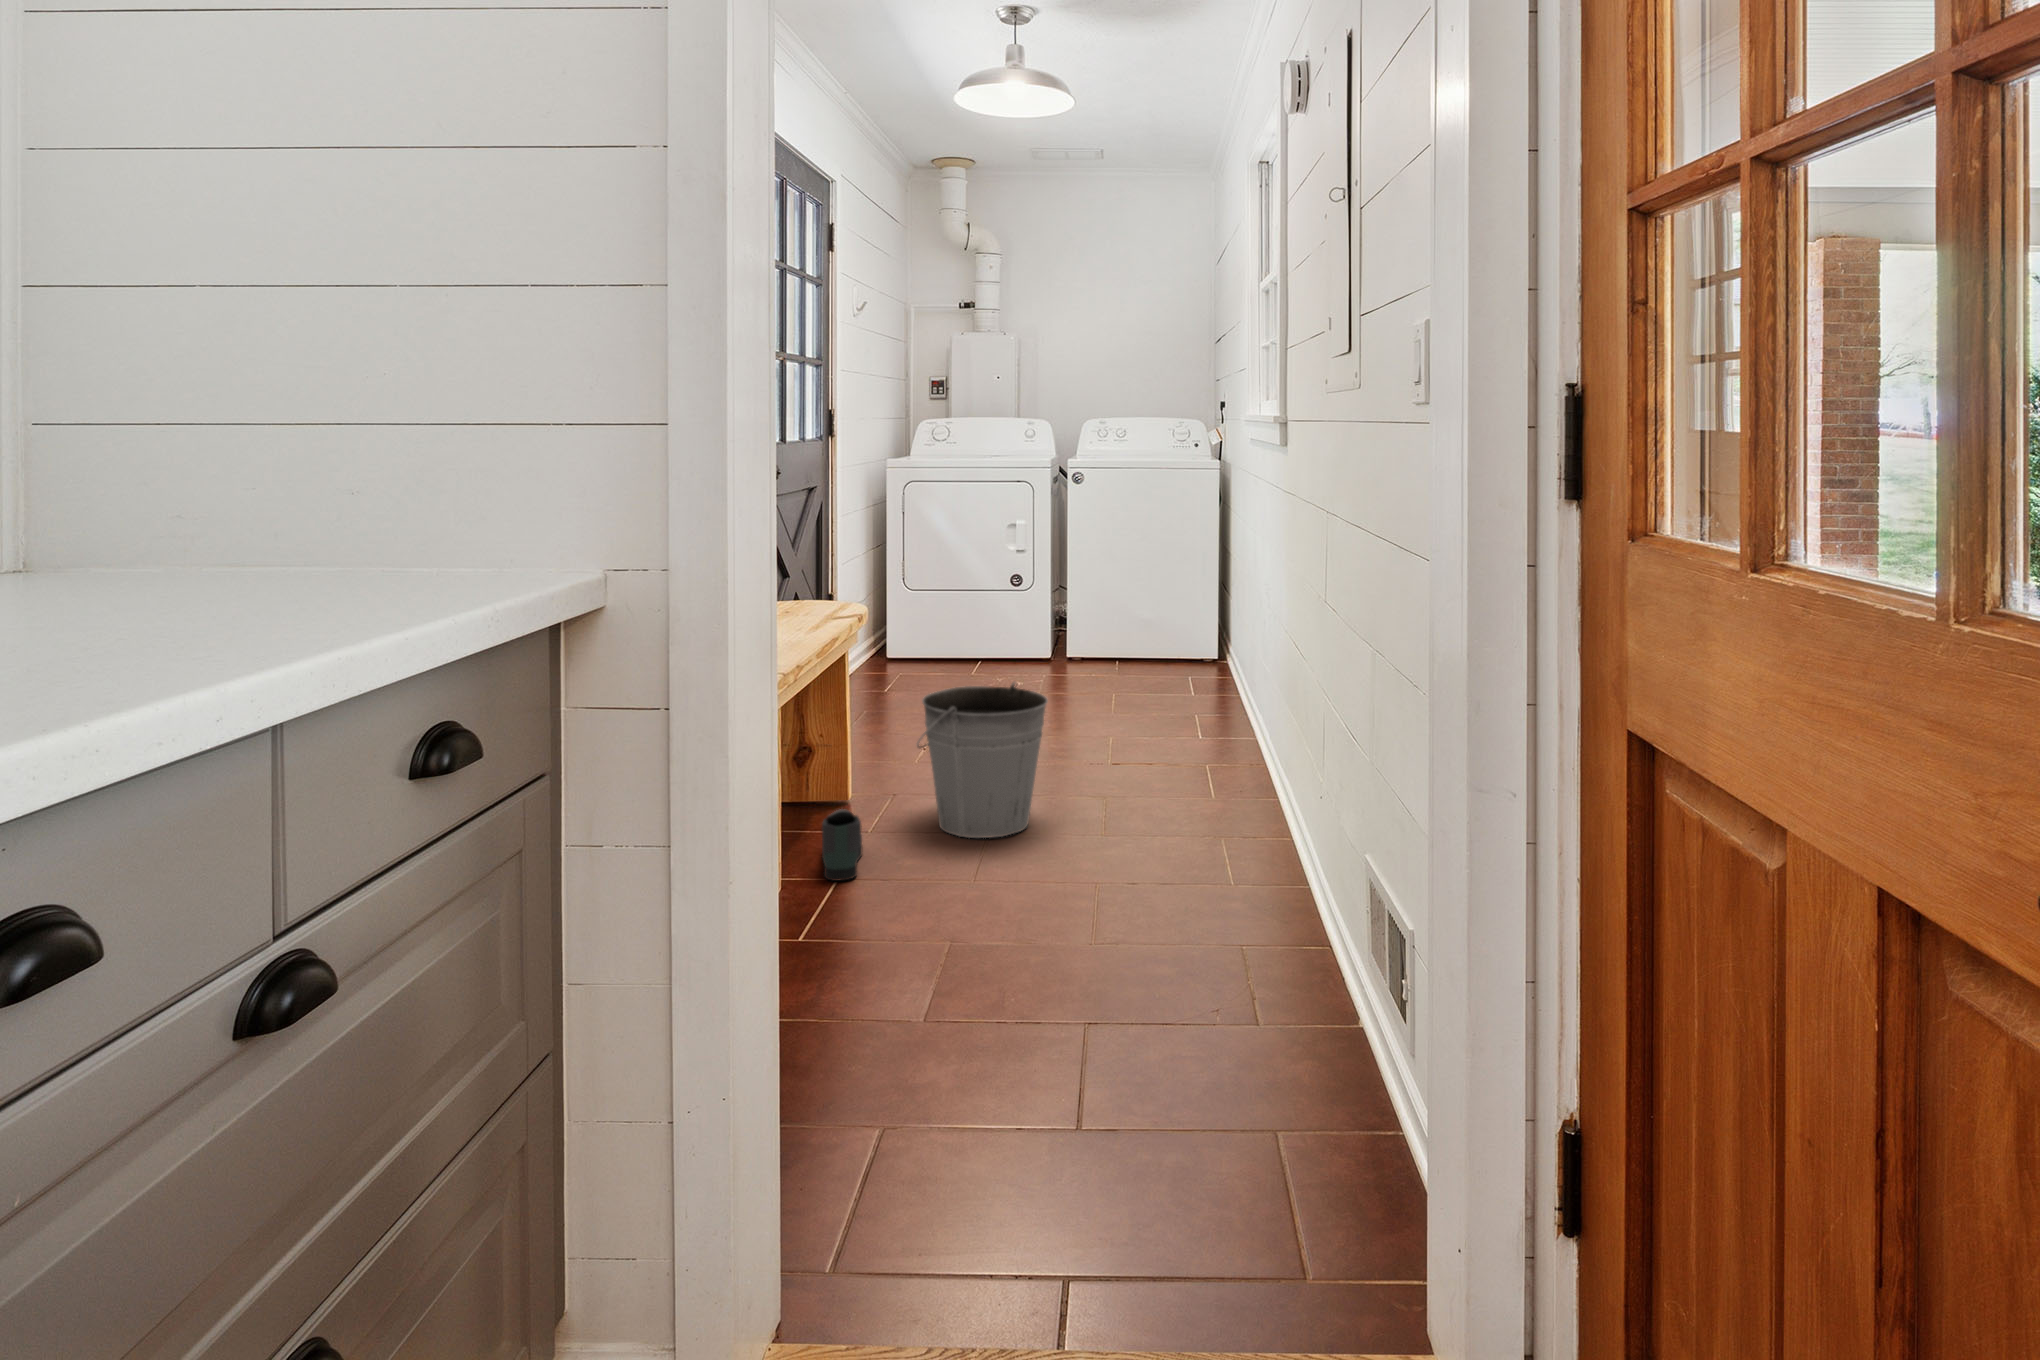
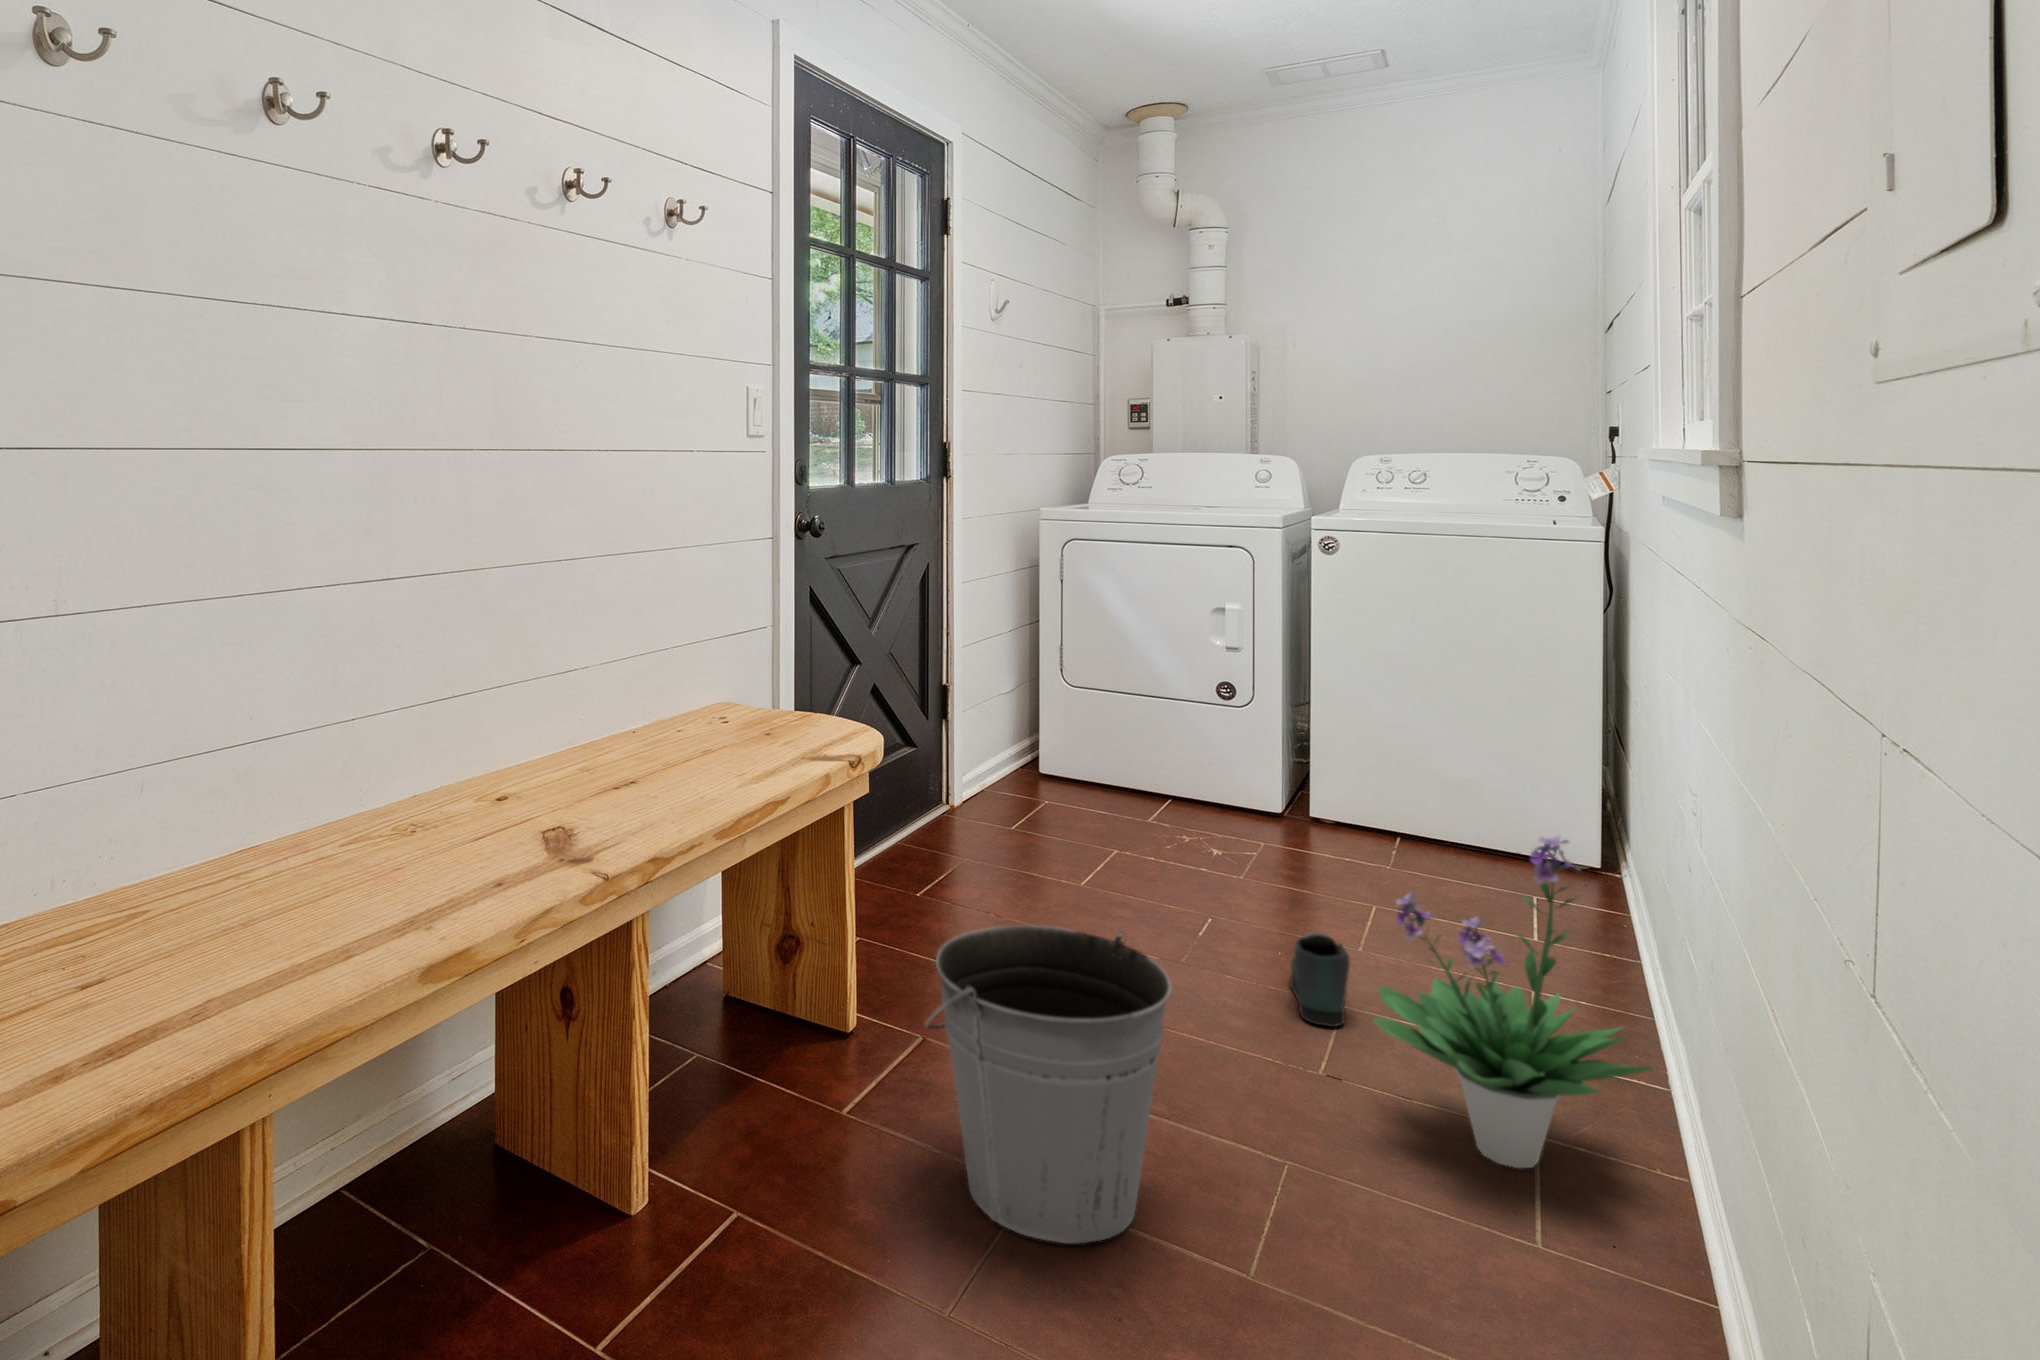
potted plant: none [1129,611,1253,780] -> present [1373,836,1654,1168]
shoe: present [822,809,863,881] -> present [1291,932,1349,1027]

